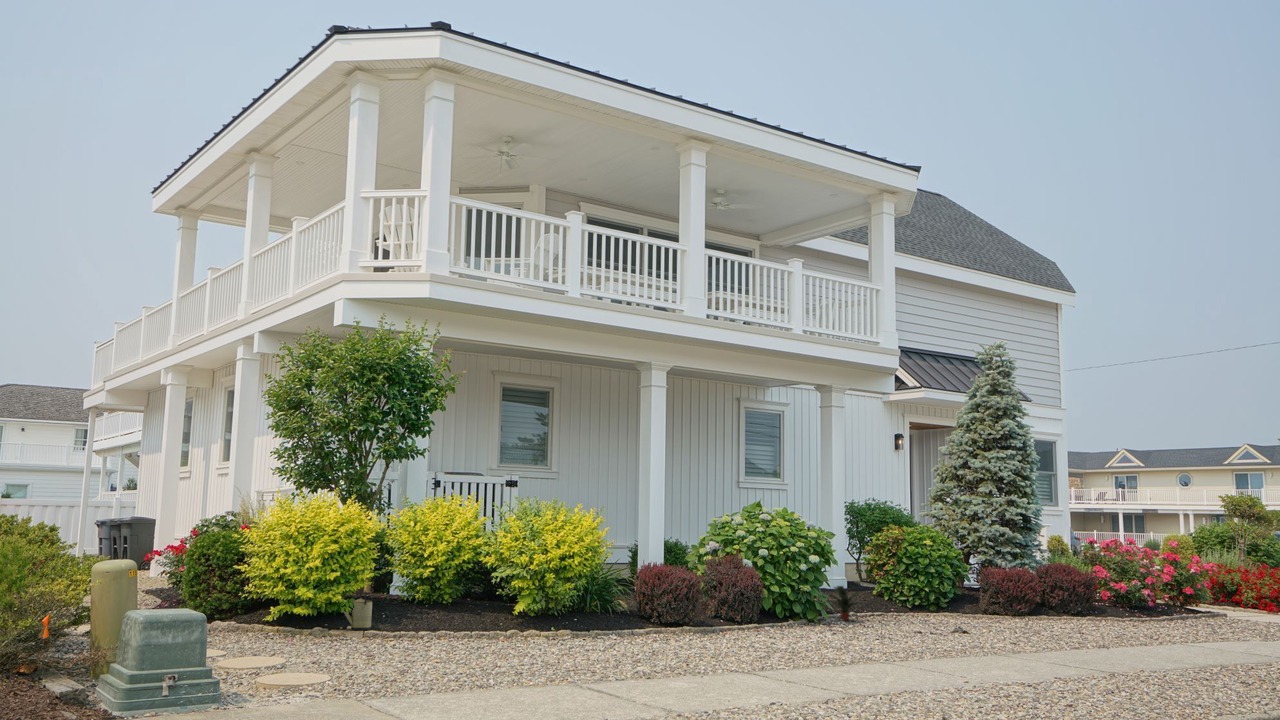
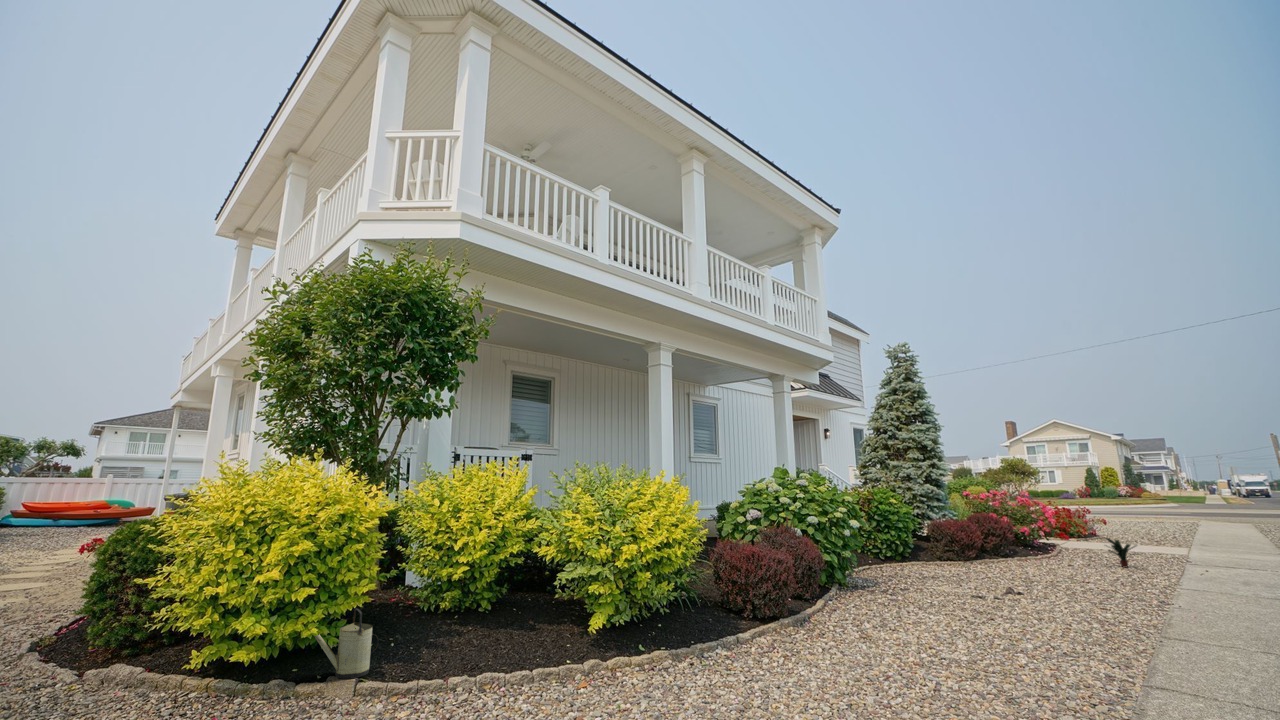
potted plant: present [829,586,860,621] -> present [1106,538,1136,567]

